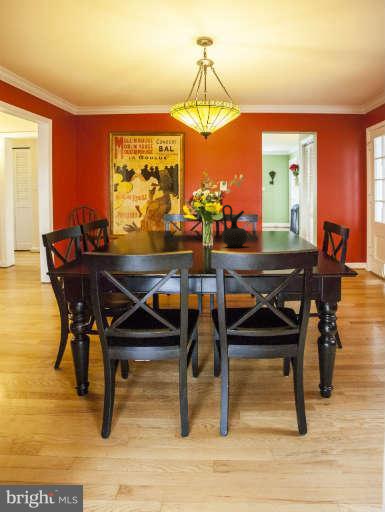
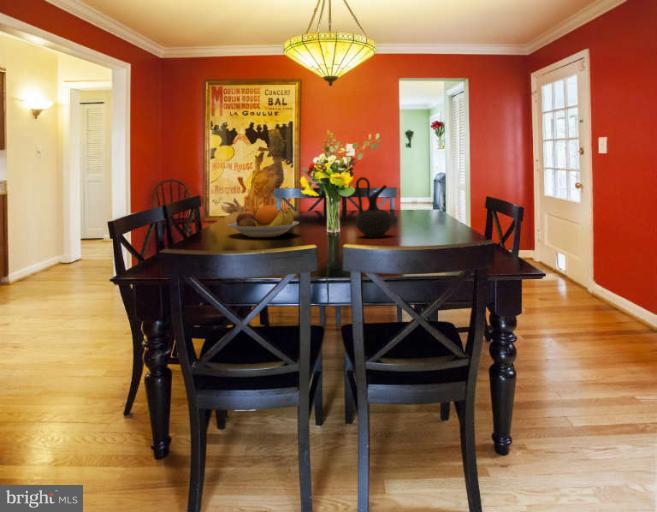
fruit bowl: none [131,224,182,246] -> present [228,206,299,237]

